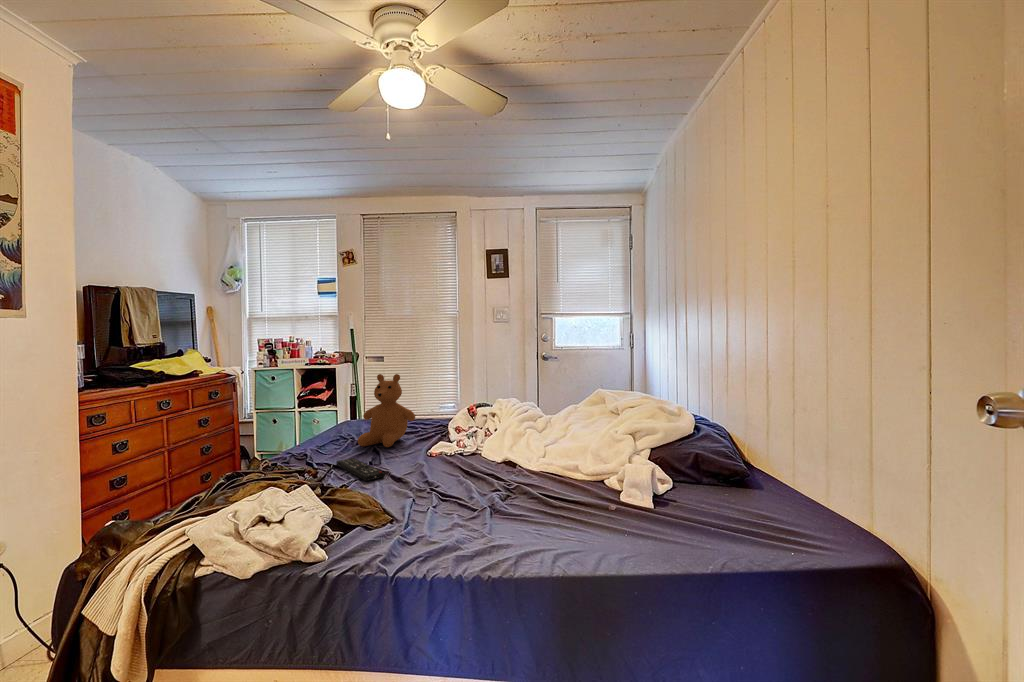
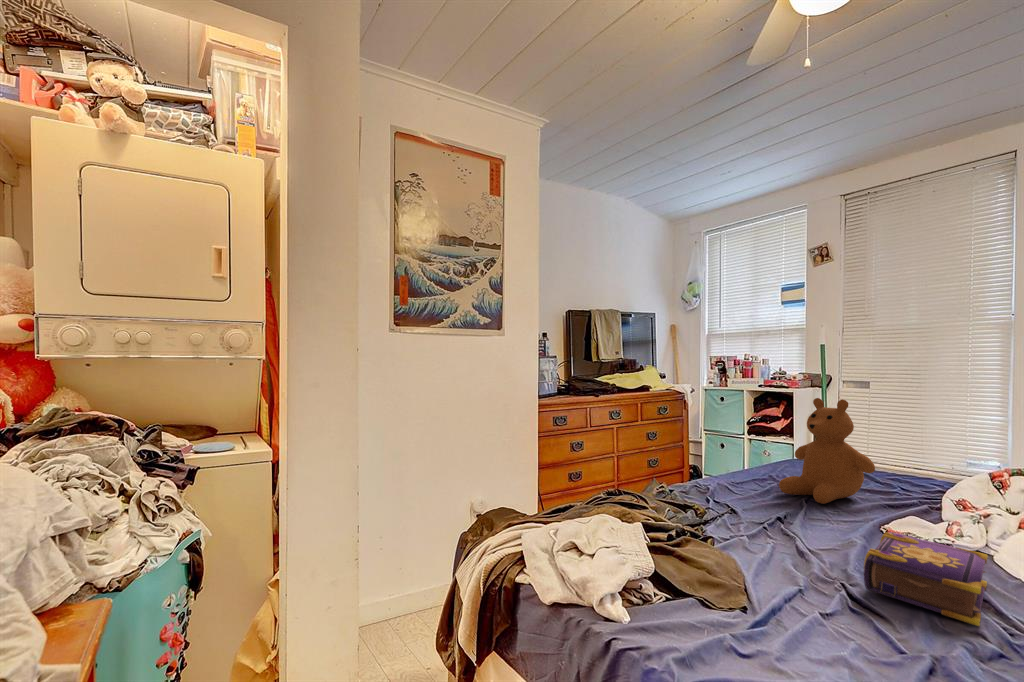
book: none [440,452,492,488] -> present [864,532,987,626]
remote control: present [337,458,385,481] -> none [737,502,786,540]

